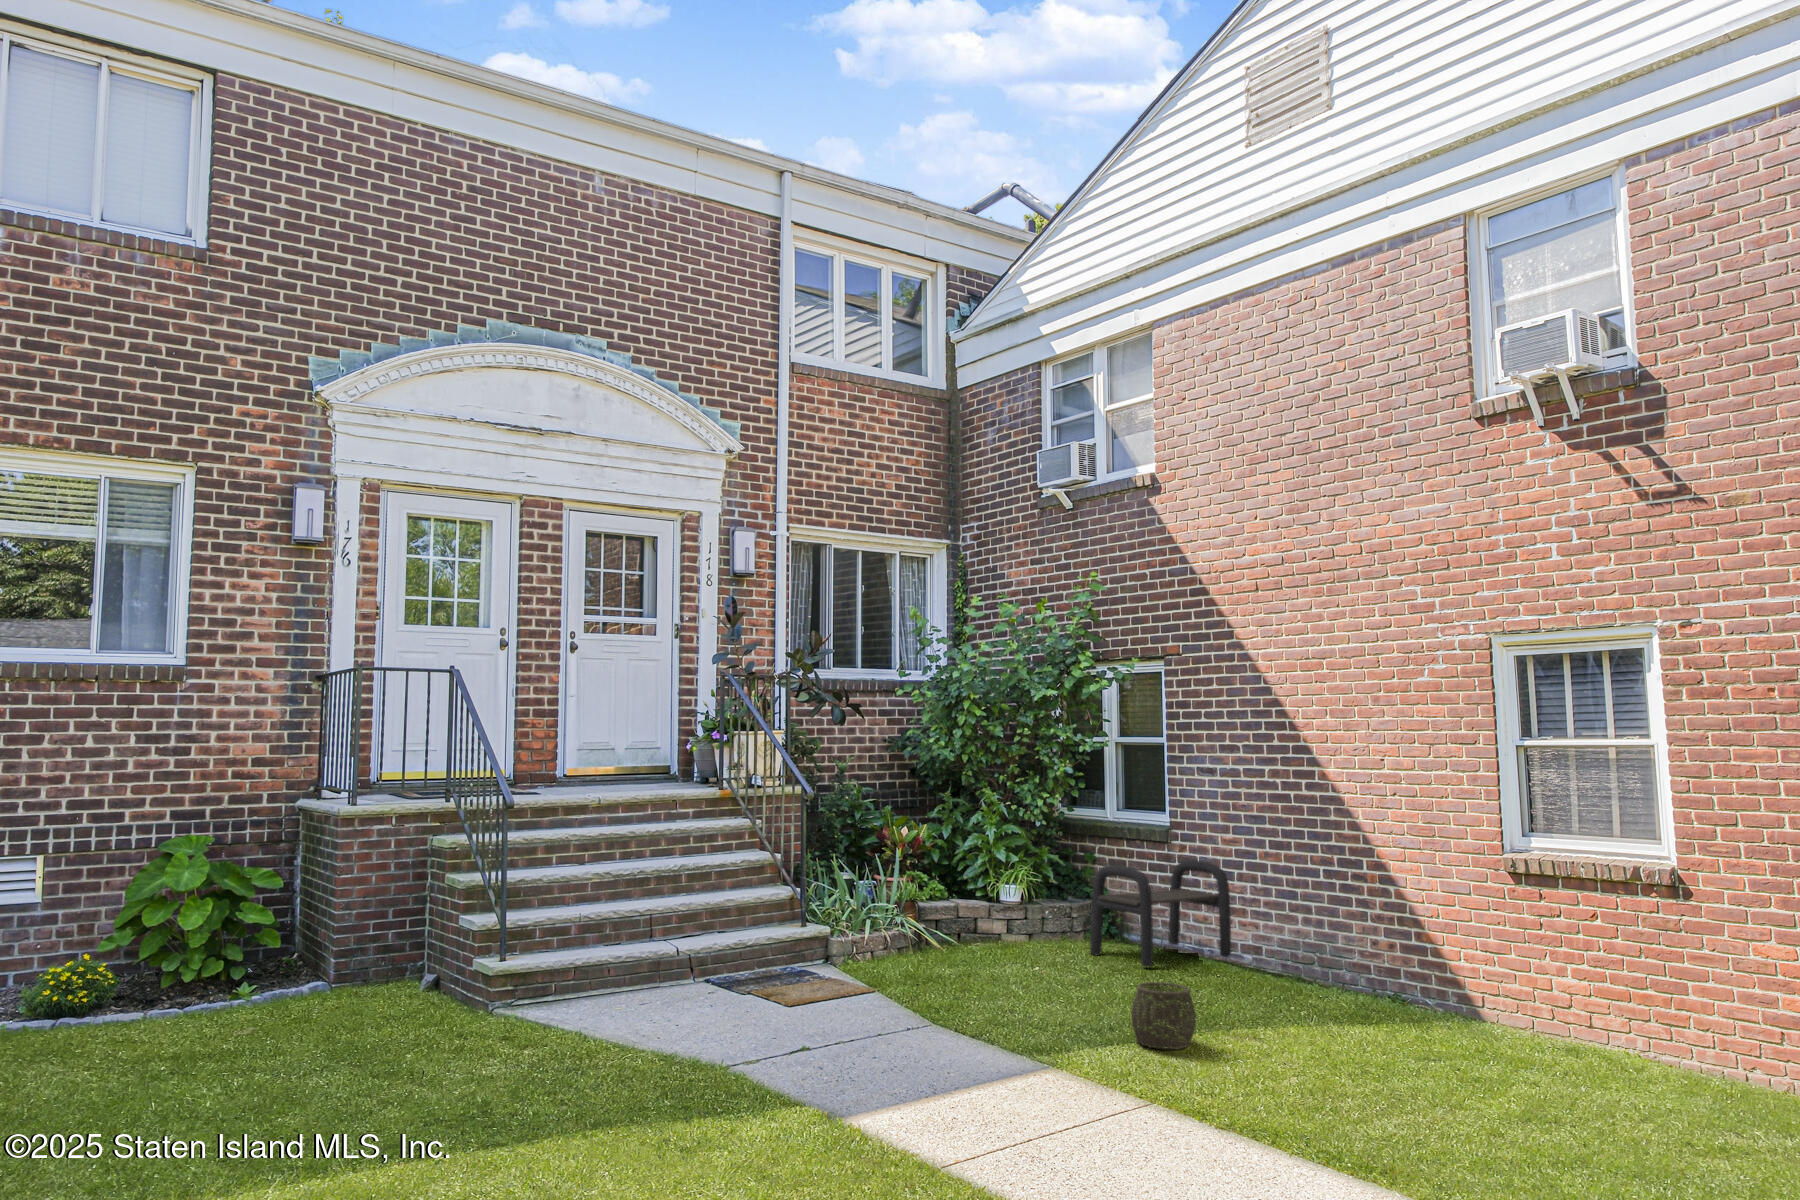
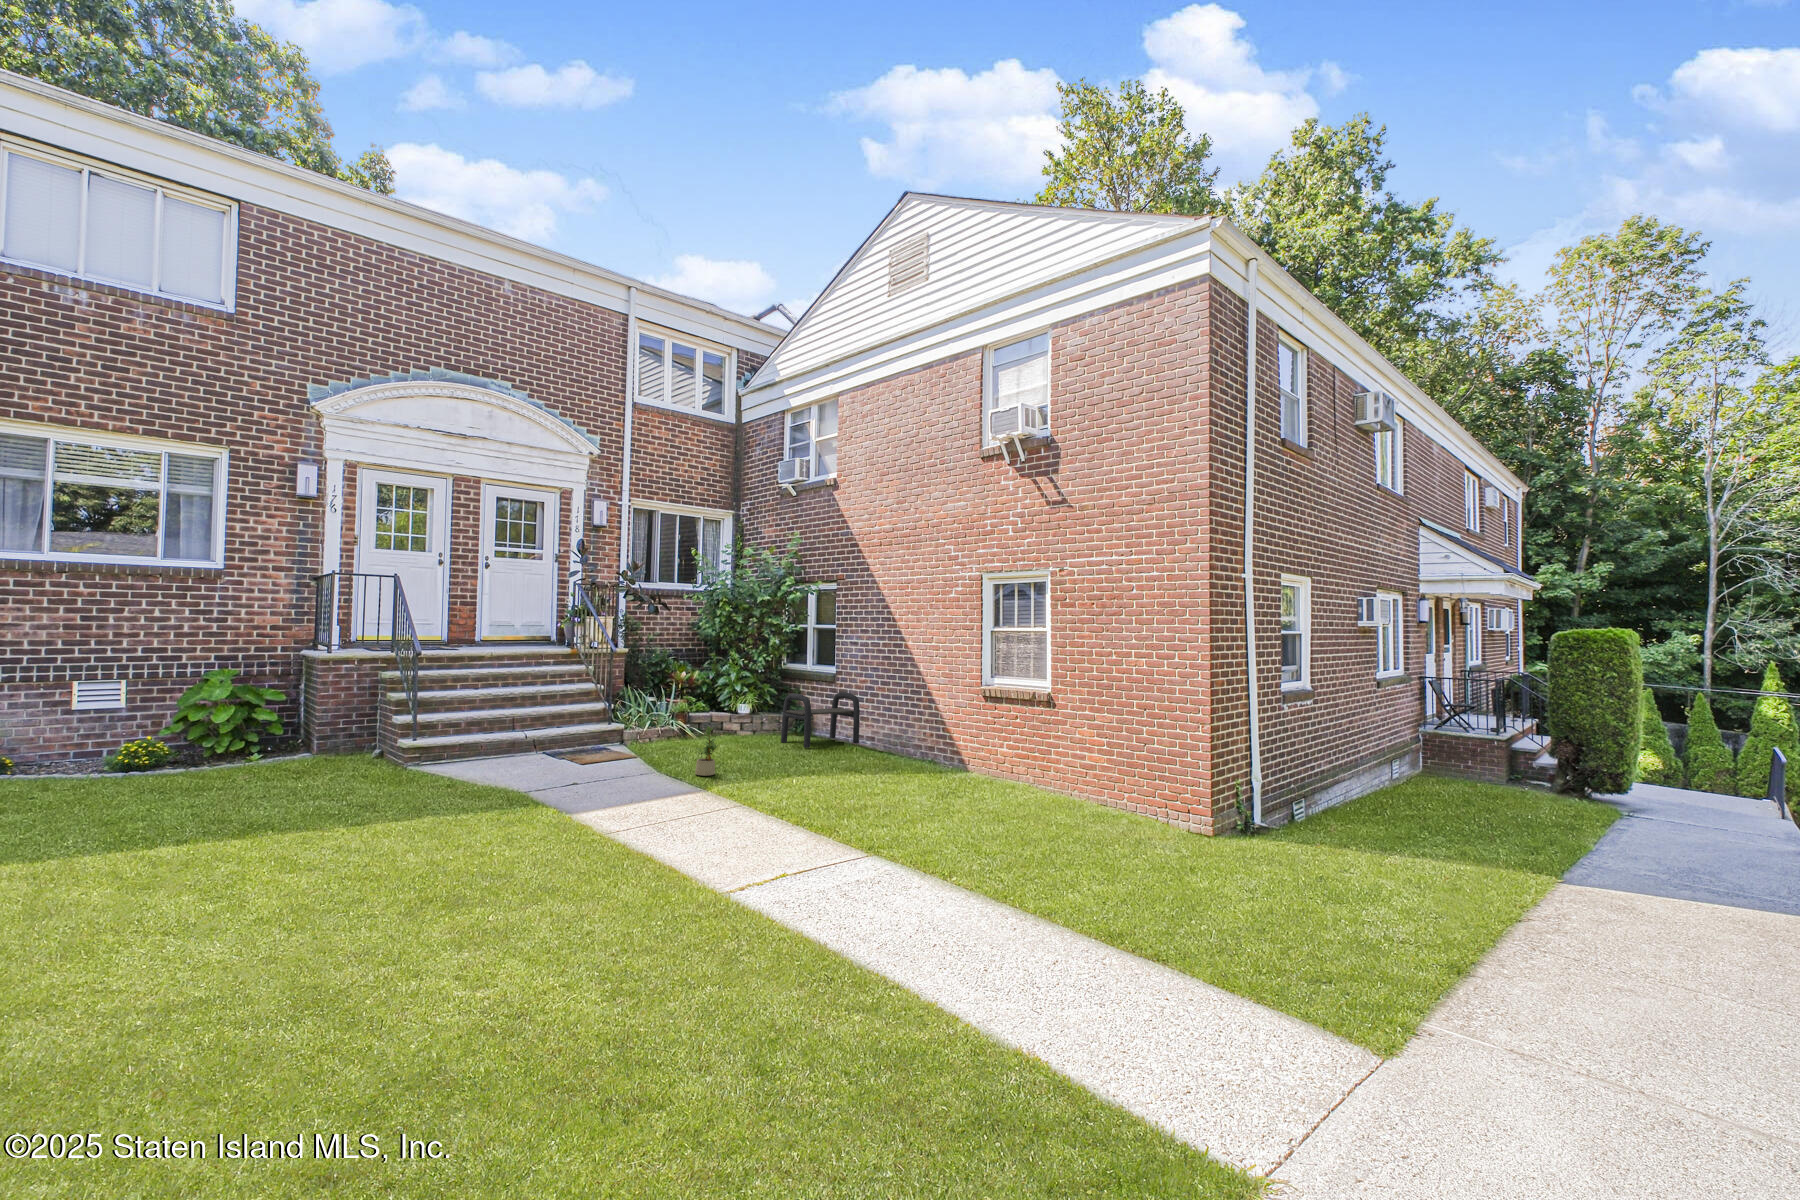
potted plant: none [989,936,1033,1030] -> present [695,726,718,776]
woven basket: present [1131,982,1196,1050] -> none [768,750,803,784]

